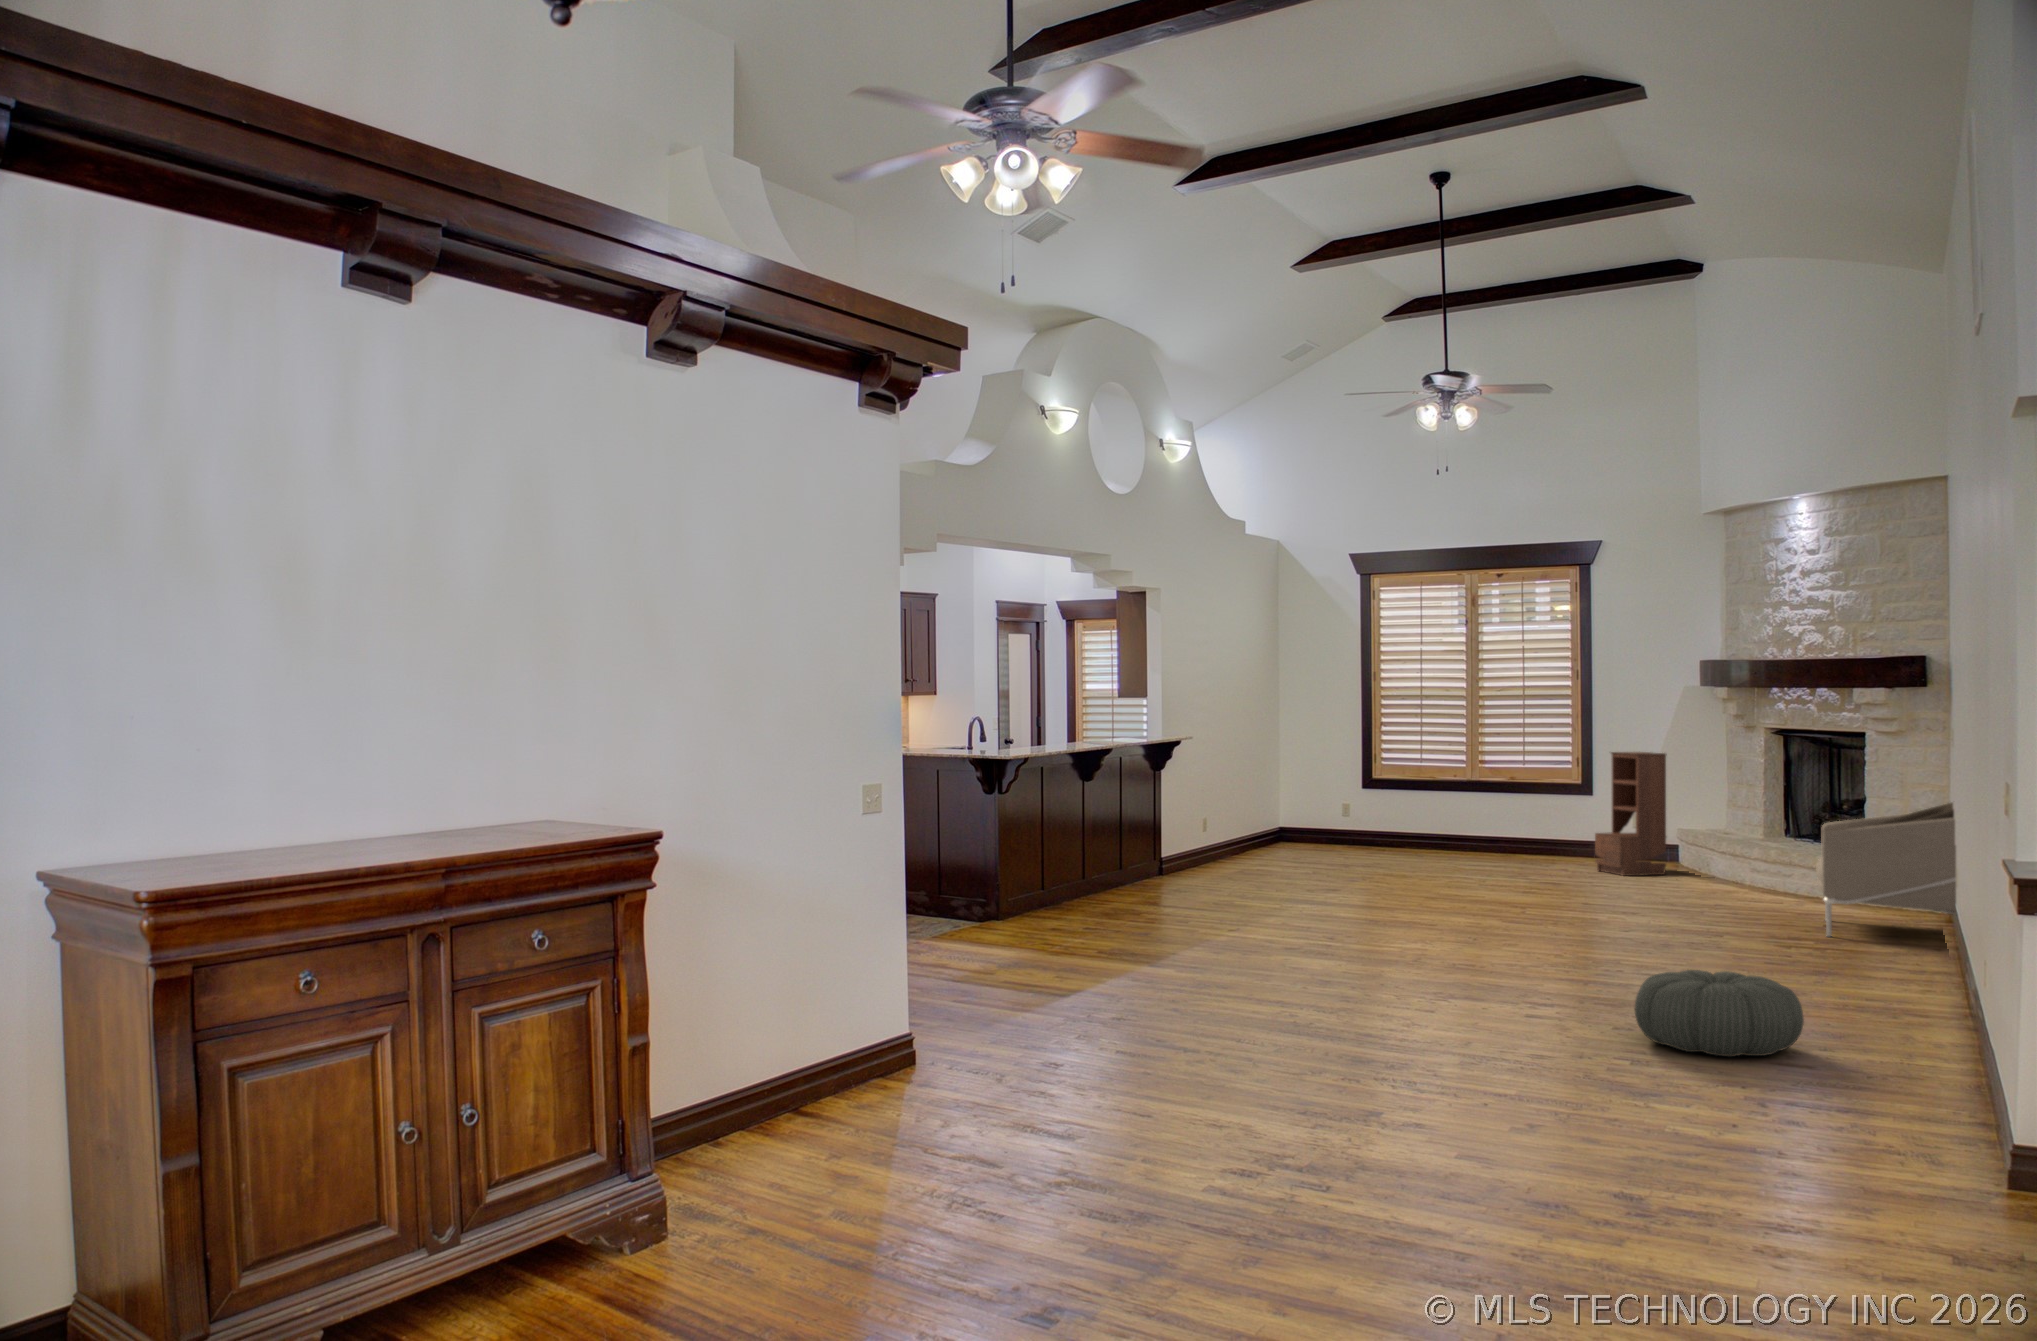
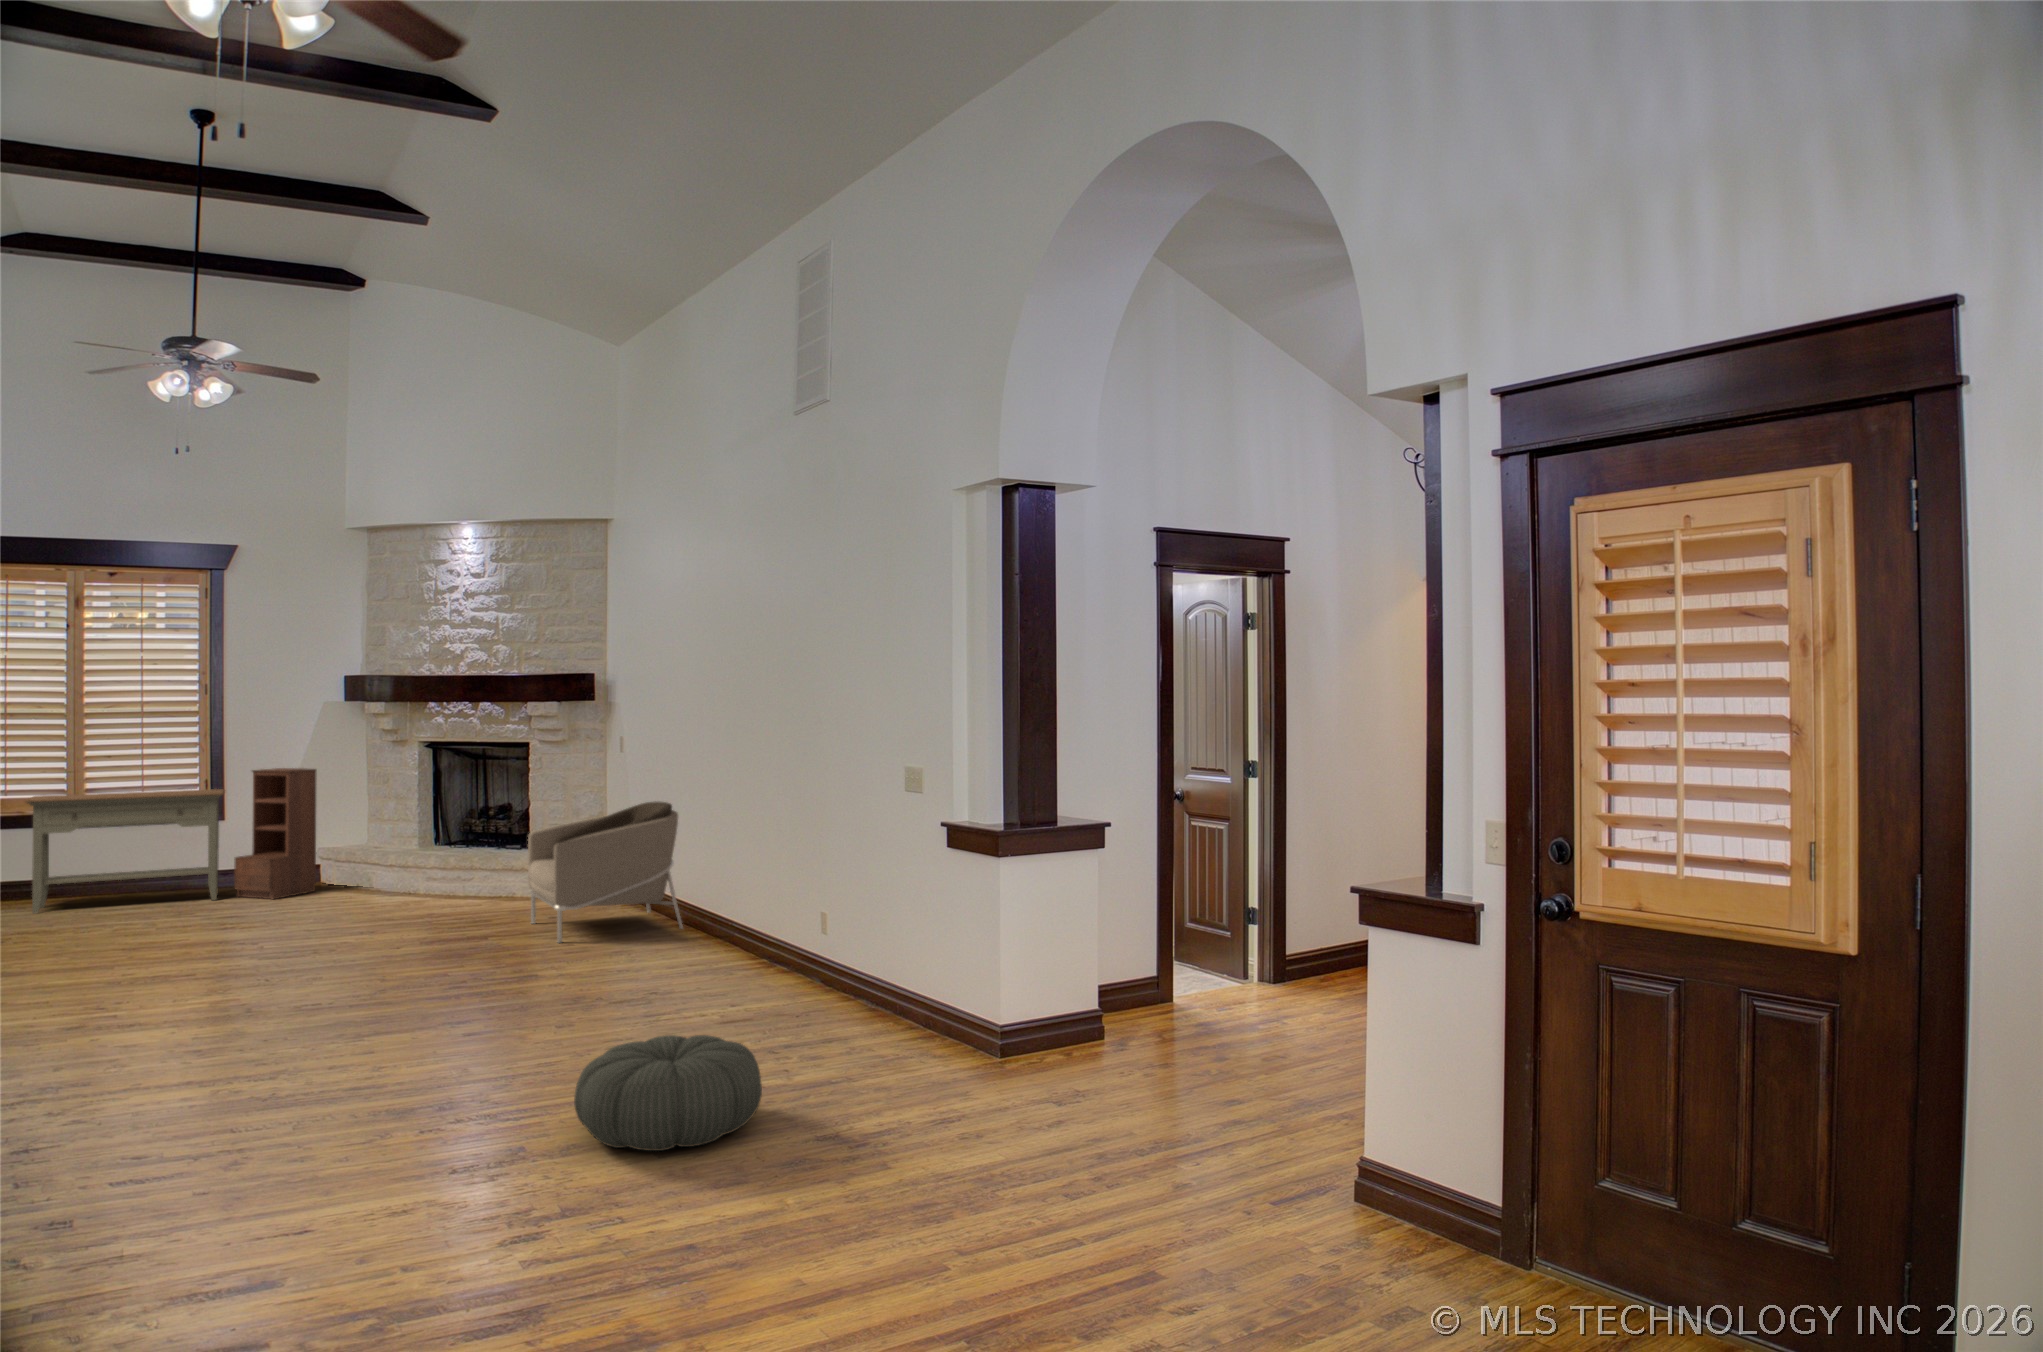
console table: none [1437,765,1591,871] -> present [25,789,225,914]

